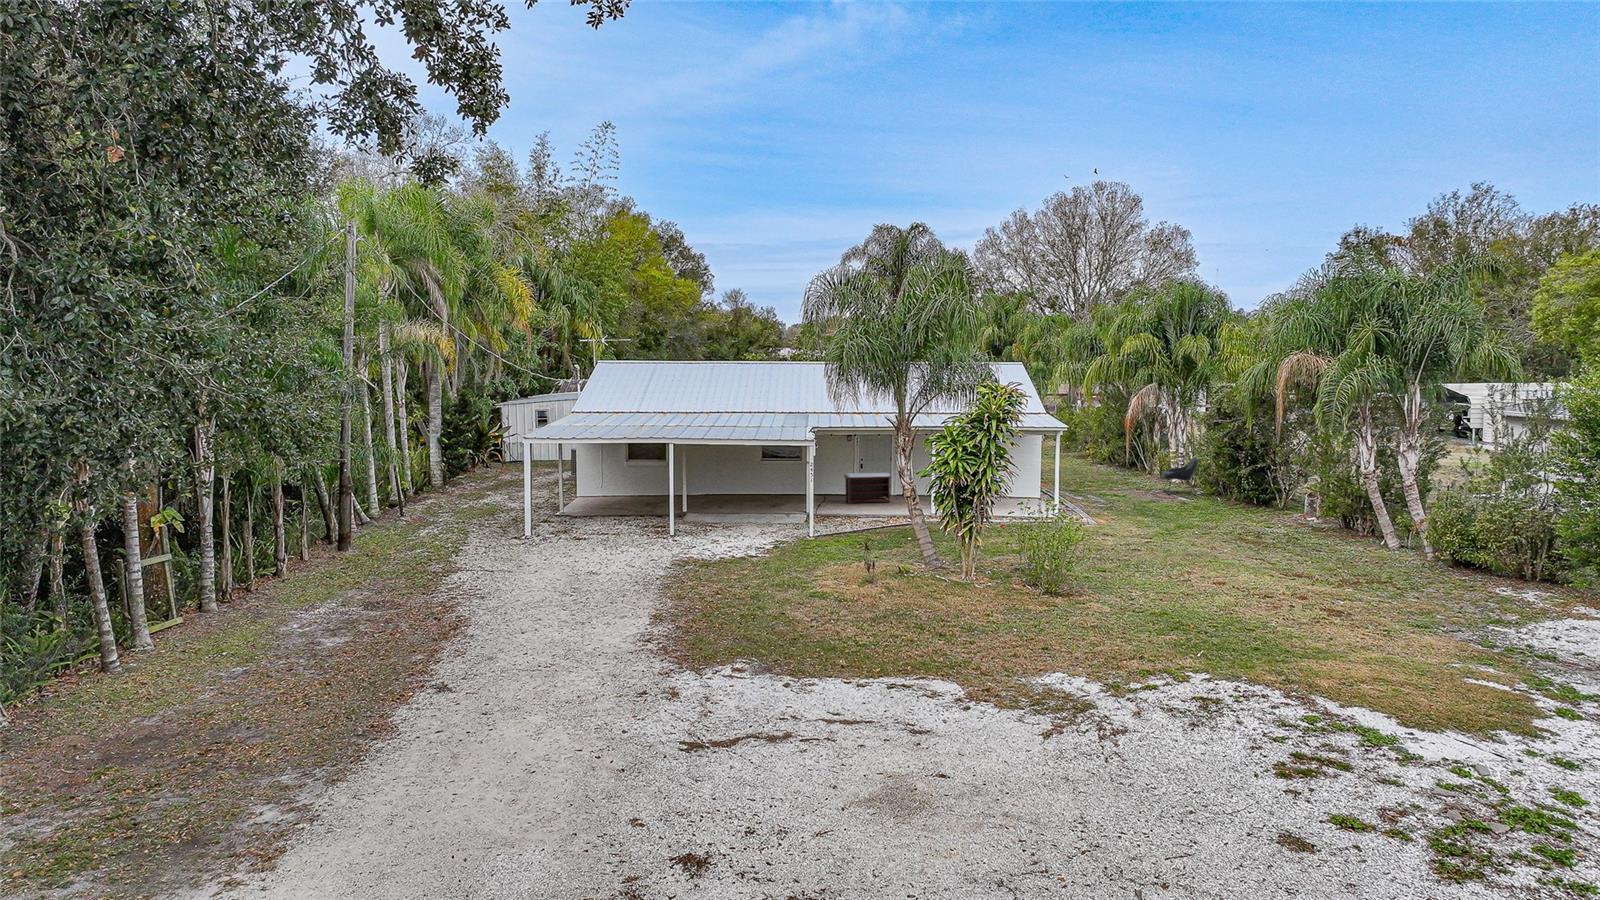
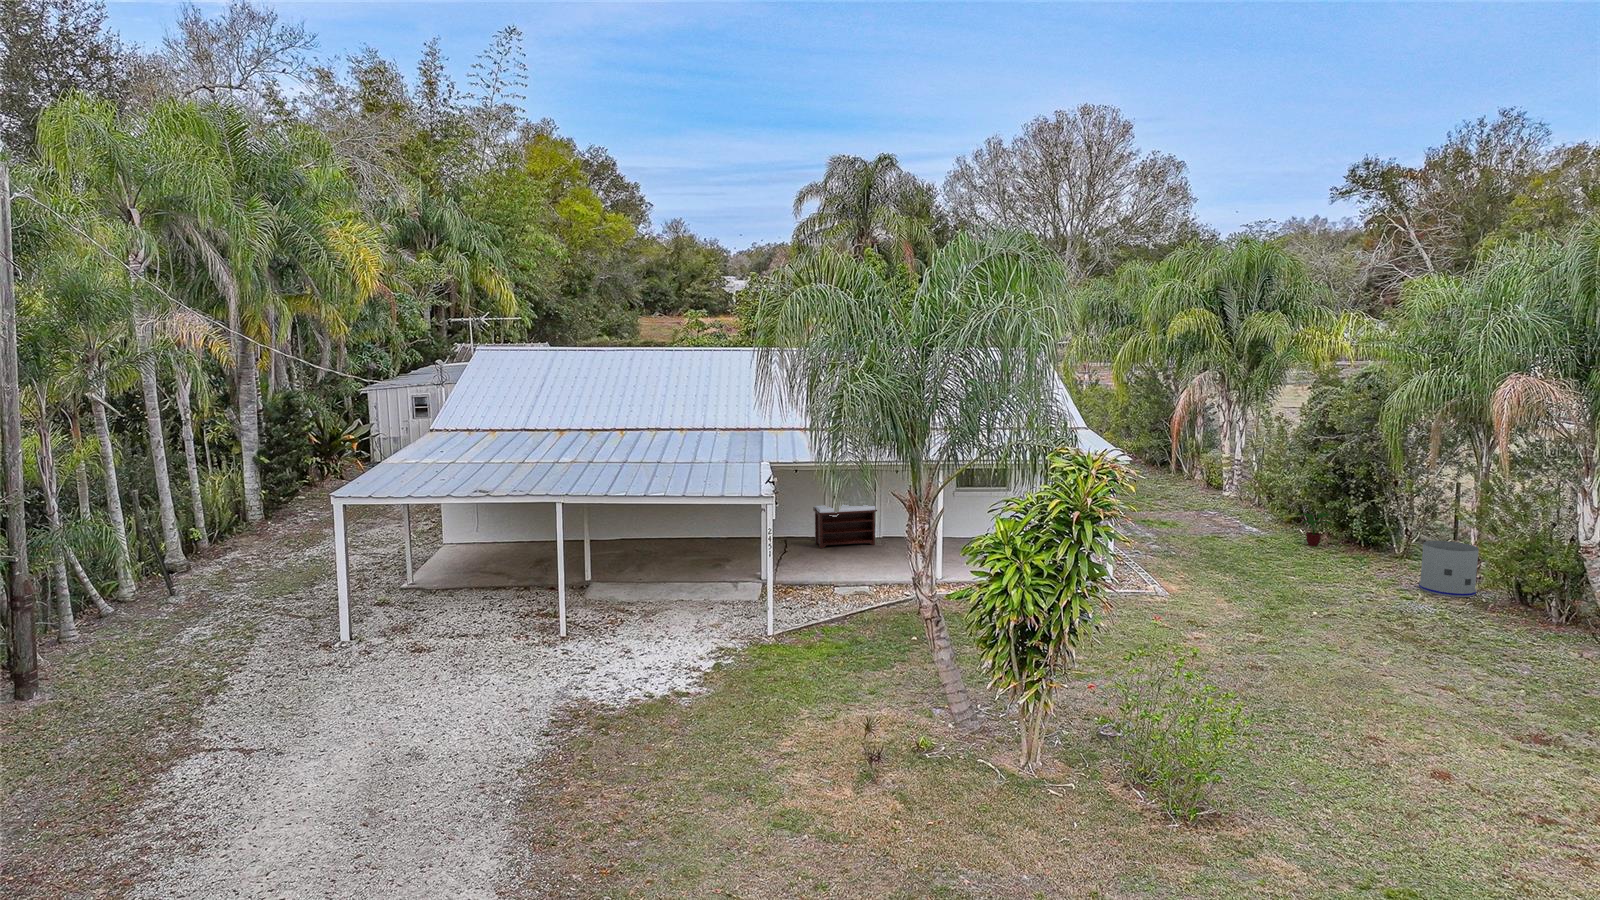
lounge chair: present [1161,458,1199,496] -> none [1224,475,1276,526]
potted plant: none [1209,480,1237,504] -> present [1297,513,1334,546]
trash can: none [1279,487,1319,525] -> present [1419,541,1479,597]

